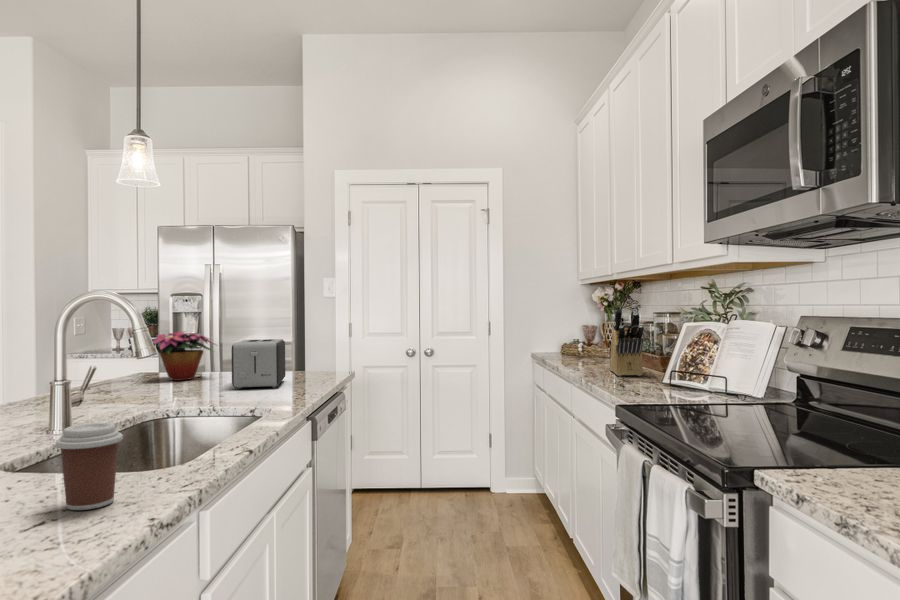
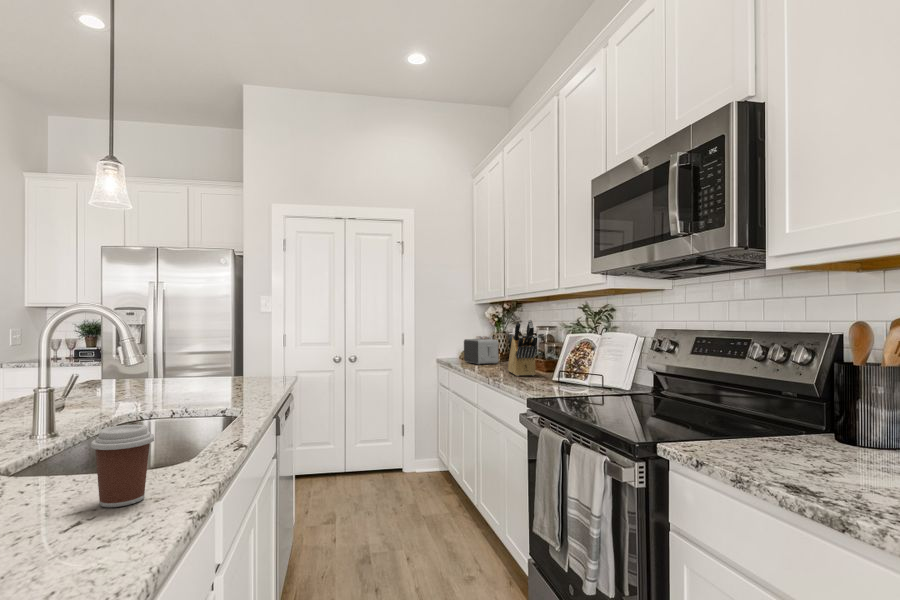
flower arrangement: present [153,331,214,381] -> none [99,340,176,386]
toaster: present [232,339,285,389] -> present [464,339,499,364]

